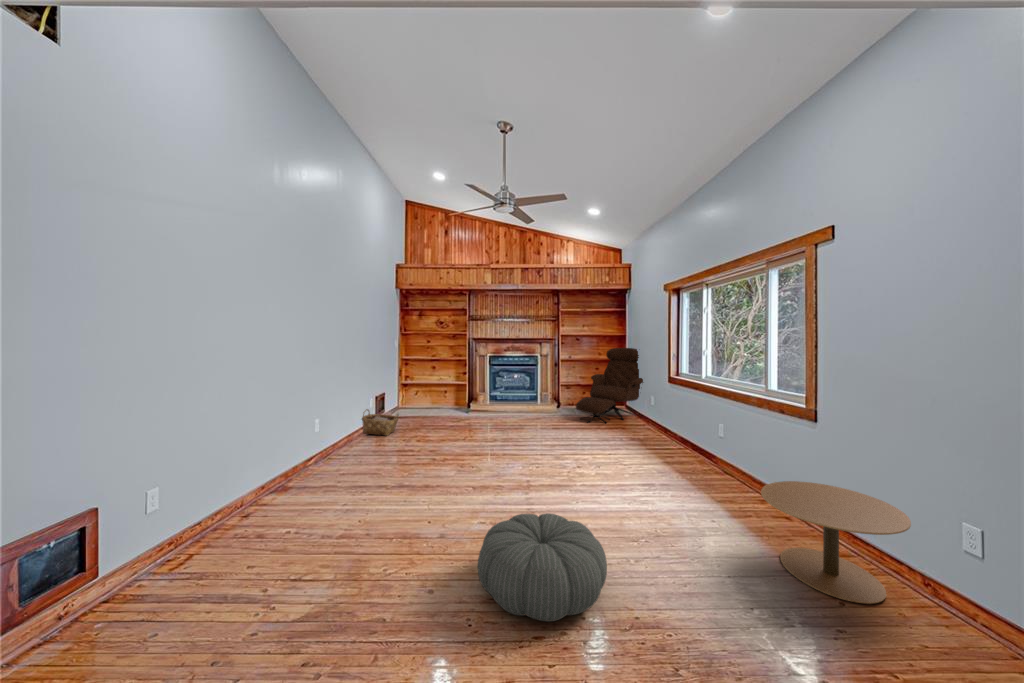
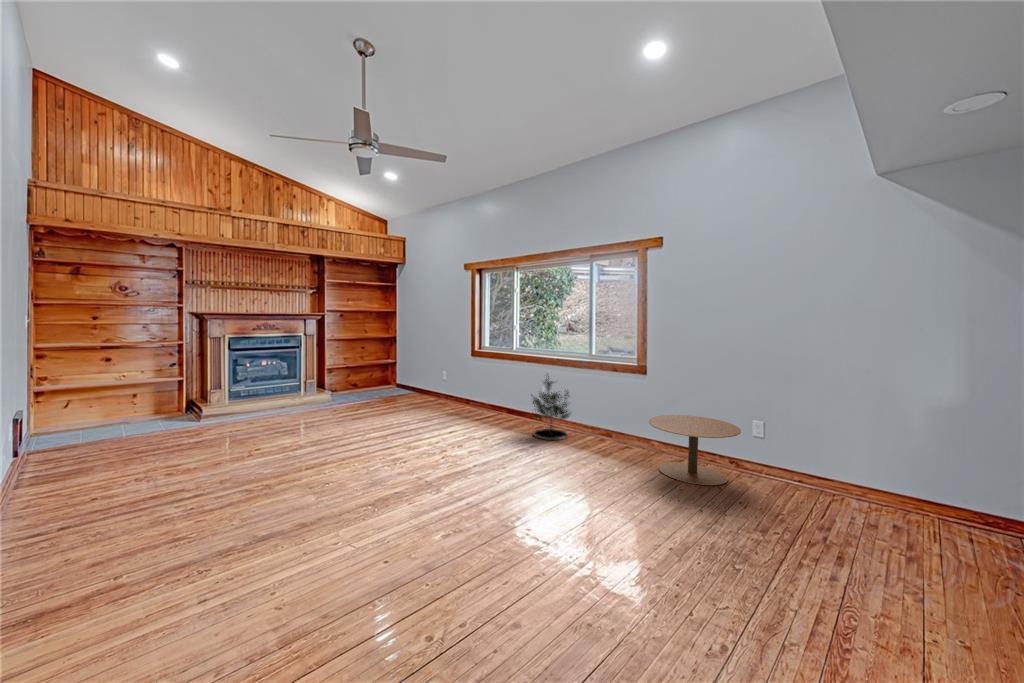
lounge chair: present [576,348,643,424] -> none [364,327,428,411]
potted tree: none [680,405,736,486] -> present [531,376,571,440]
woven basket: present [362,409,399,436] -> none [8,439,104,491]
pouf: present [478,513,607,622] -> none [528,488,666,597]

